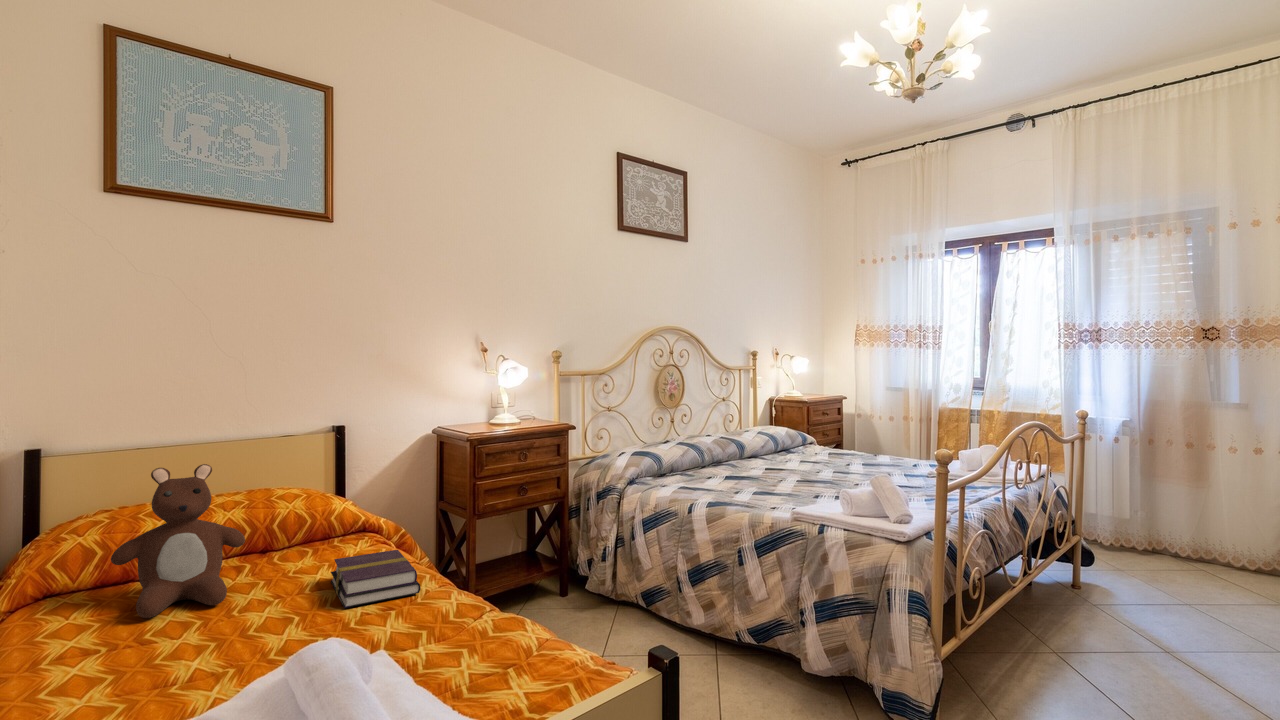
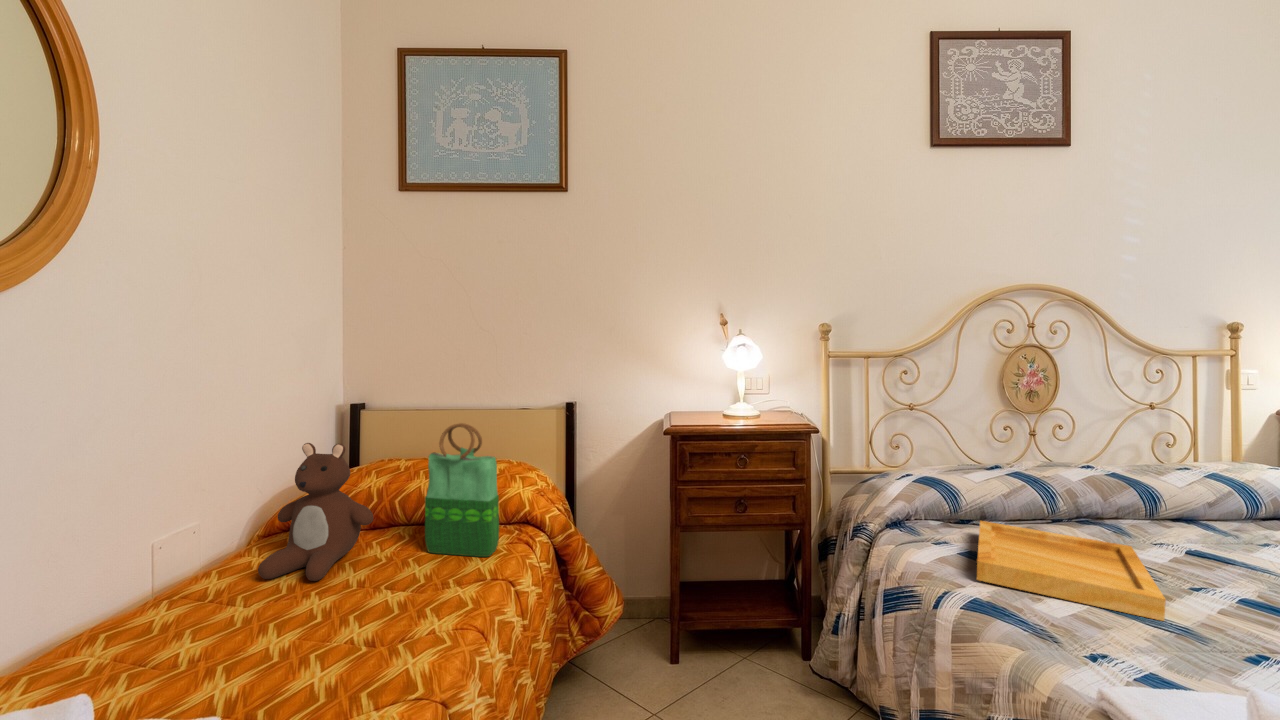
tote bag: none [290,434,368,567] -> present [425,423,499,557]
tray: none [678,468,773,494] -> present [977,521,1166,621]
book: present [331,550,421,608] -> none [359,561,484,638]

